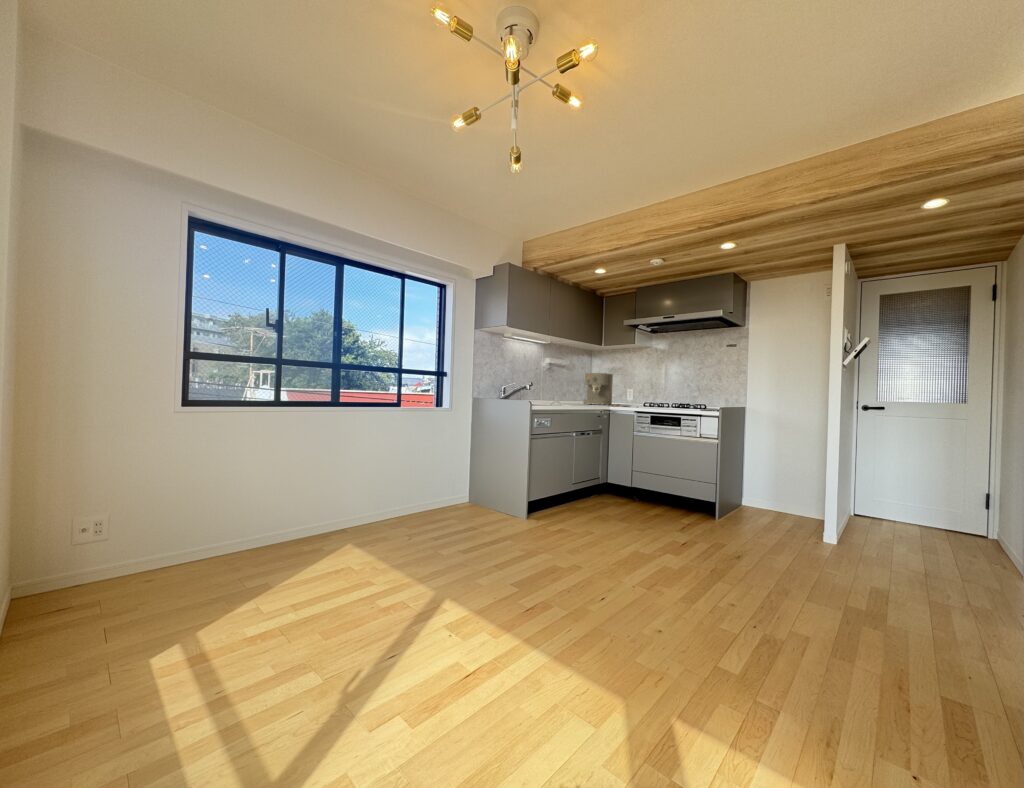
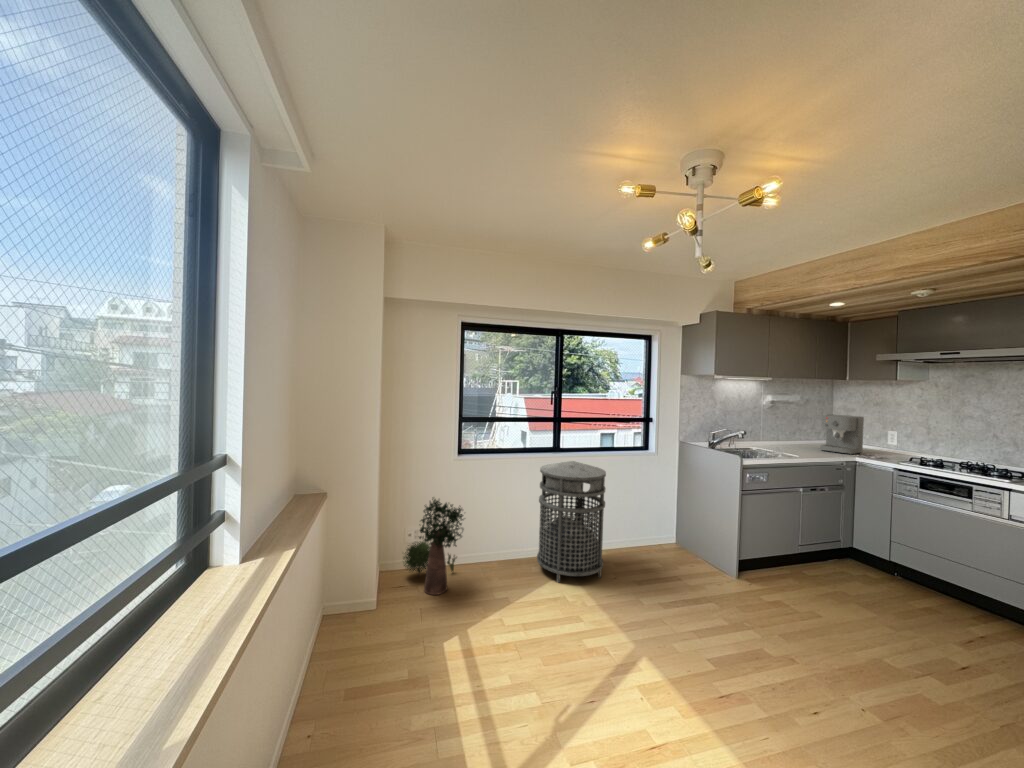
trash can: none [309,410,398,557] -> present [537,461,606,583]
potted plant: none [65,461,196,609] -> present [403,499,464,595]

